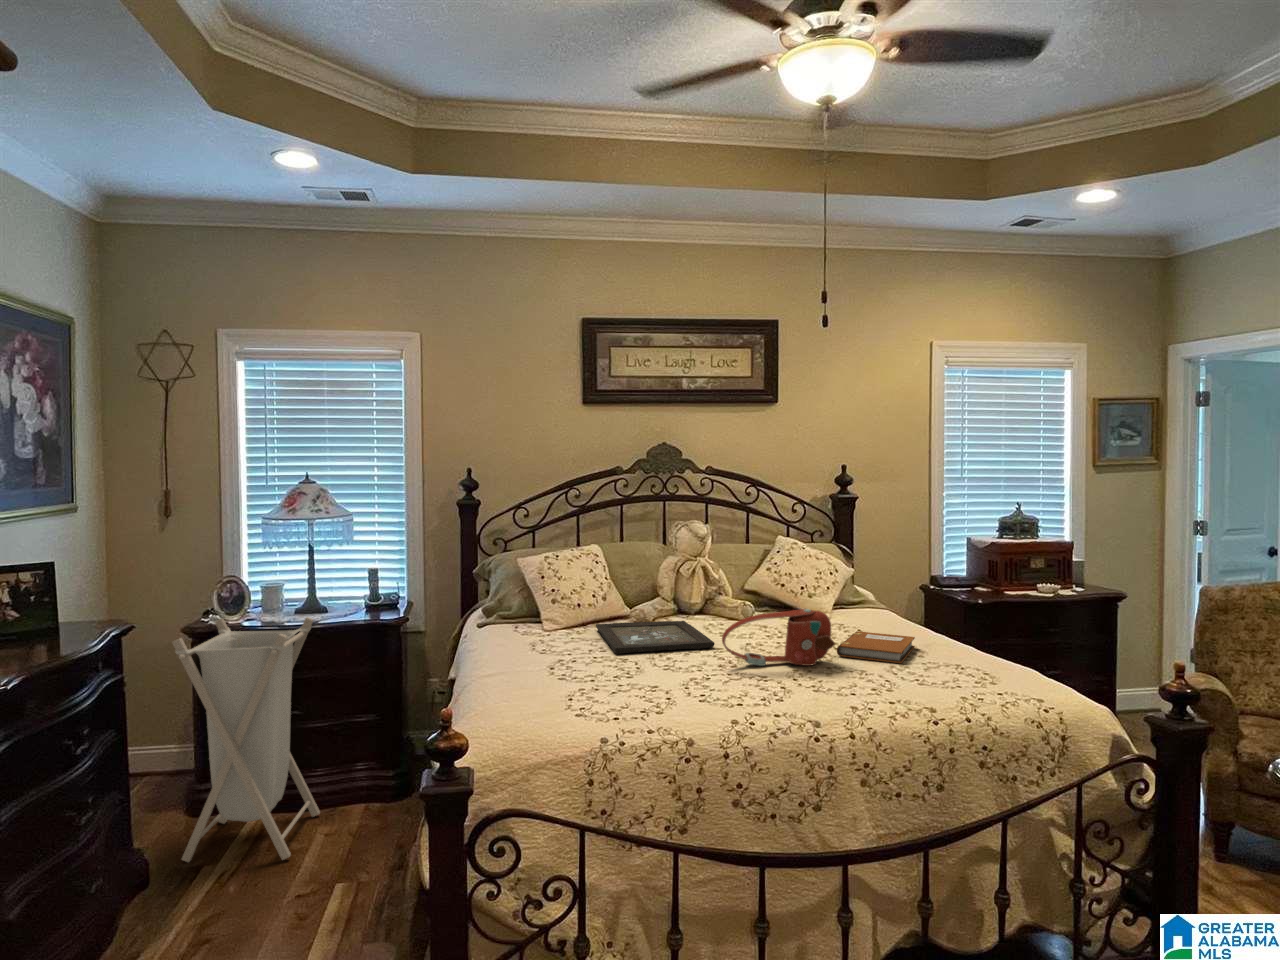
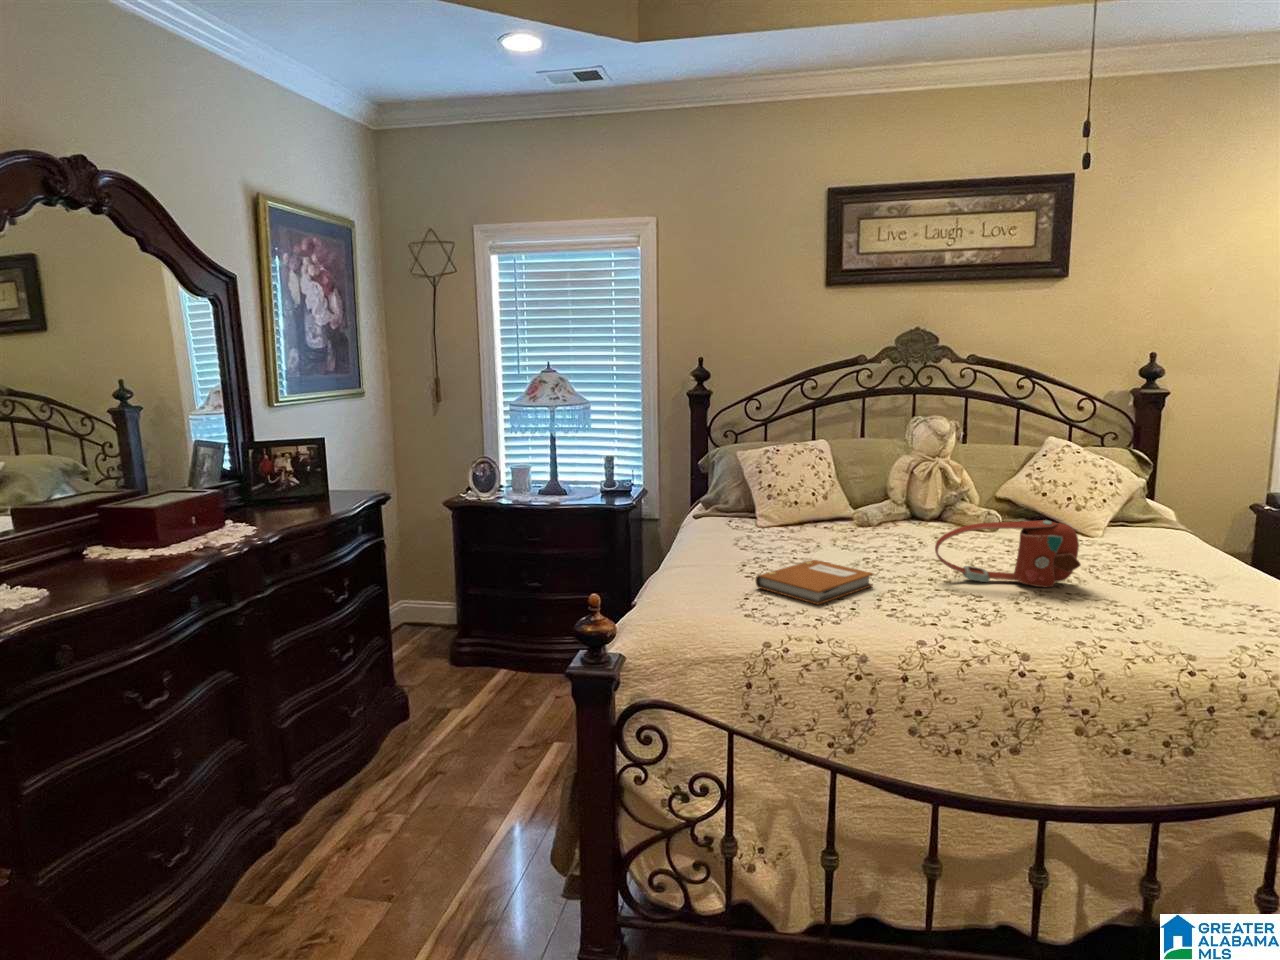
laundry hamper: present [172,617,320,862] -> none [425,494,556,711]
tray: present [596,621,715,654] -> none [811,522,936,557]
notebook: present [837,631,915,663] -> present [756,560,873,605]

